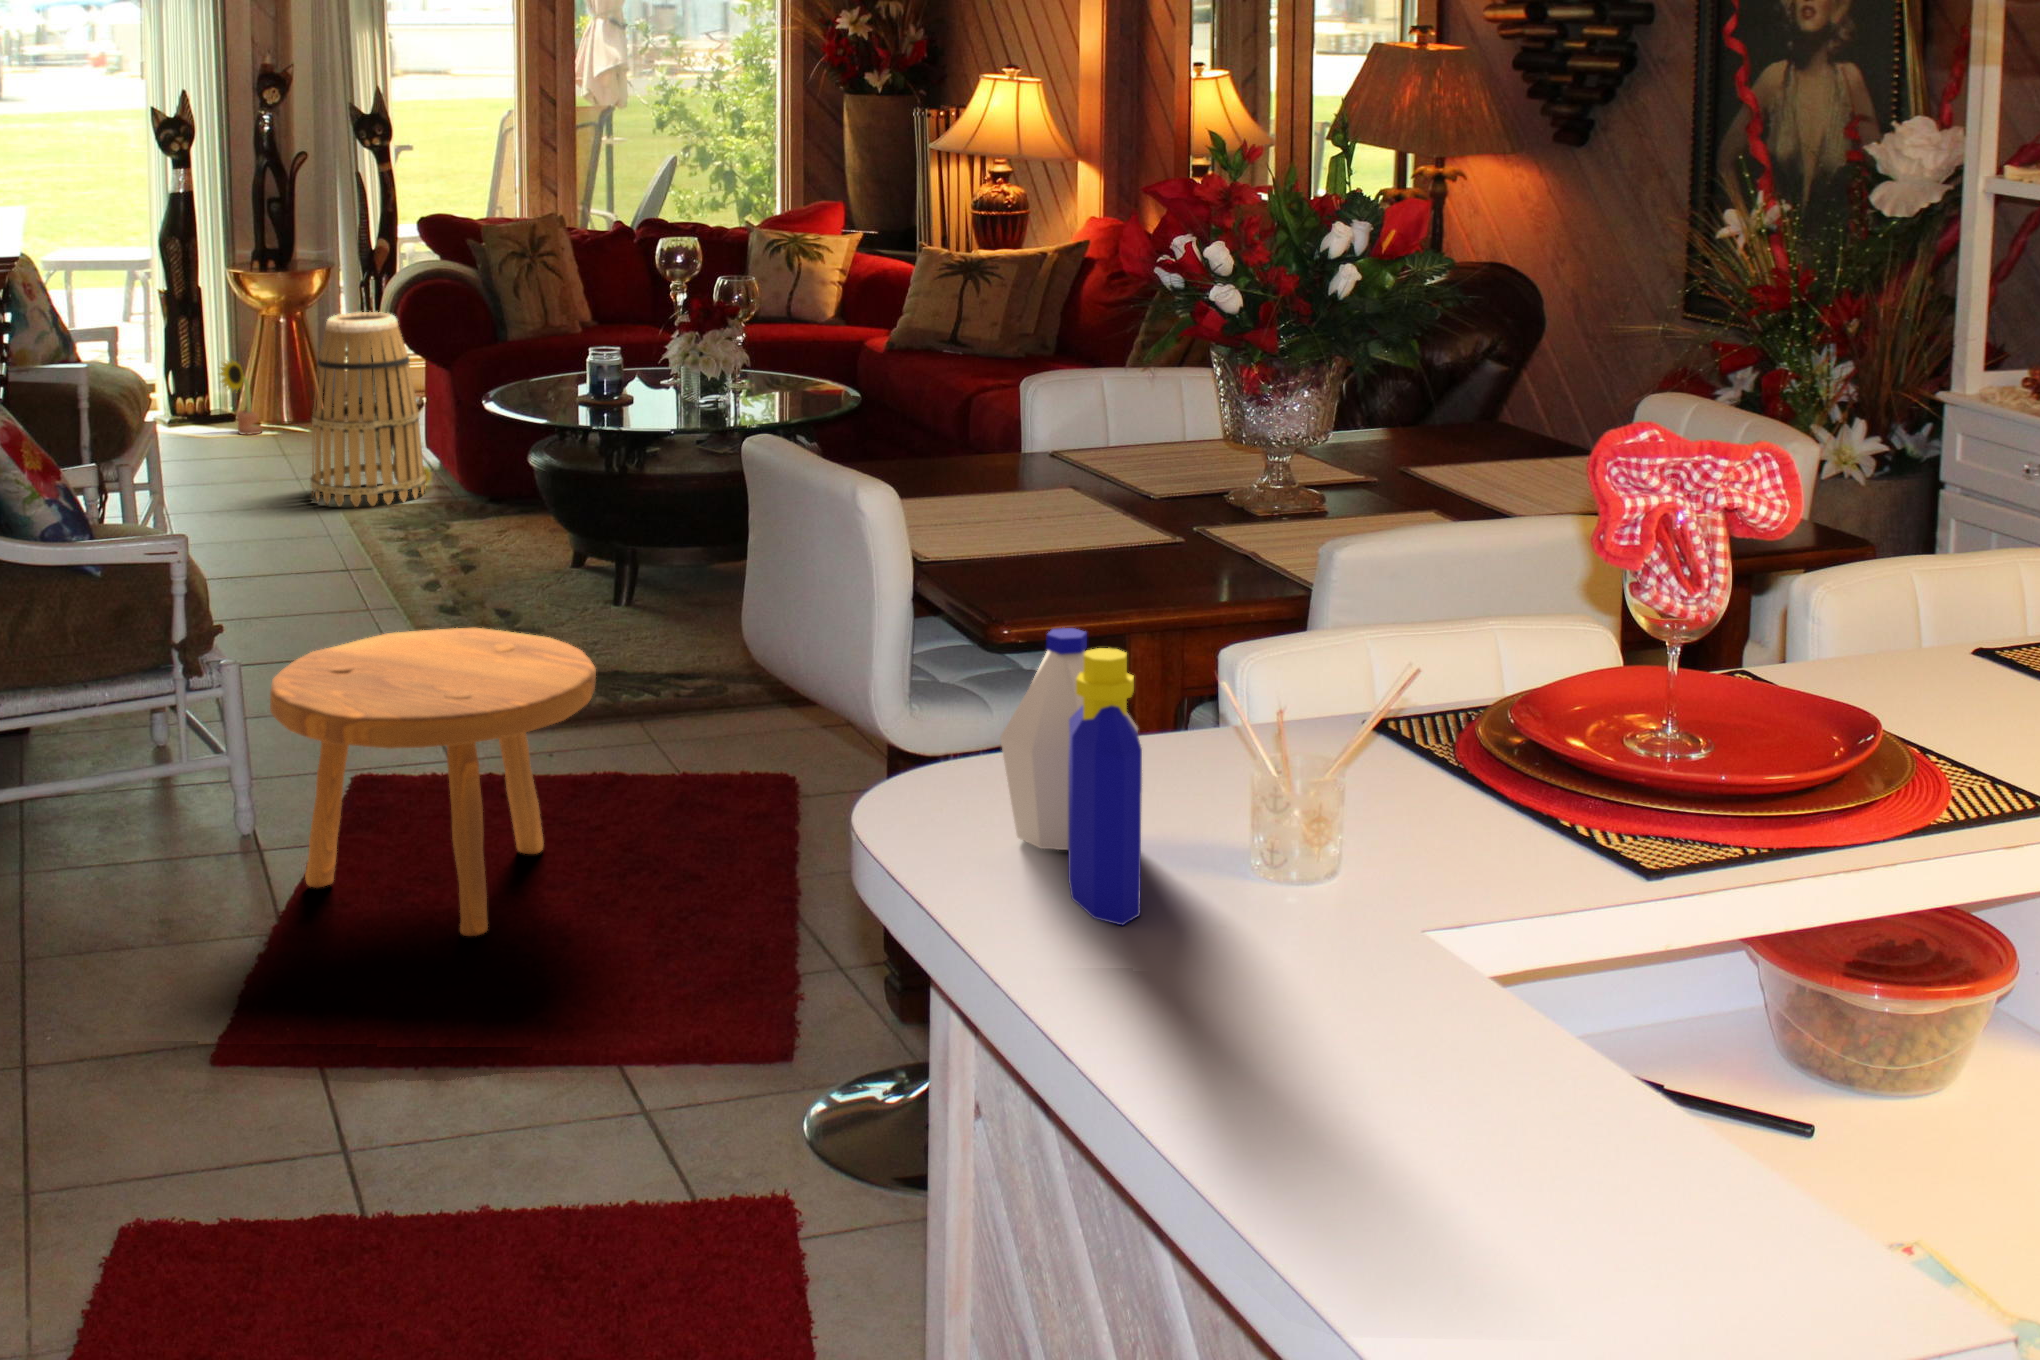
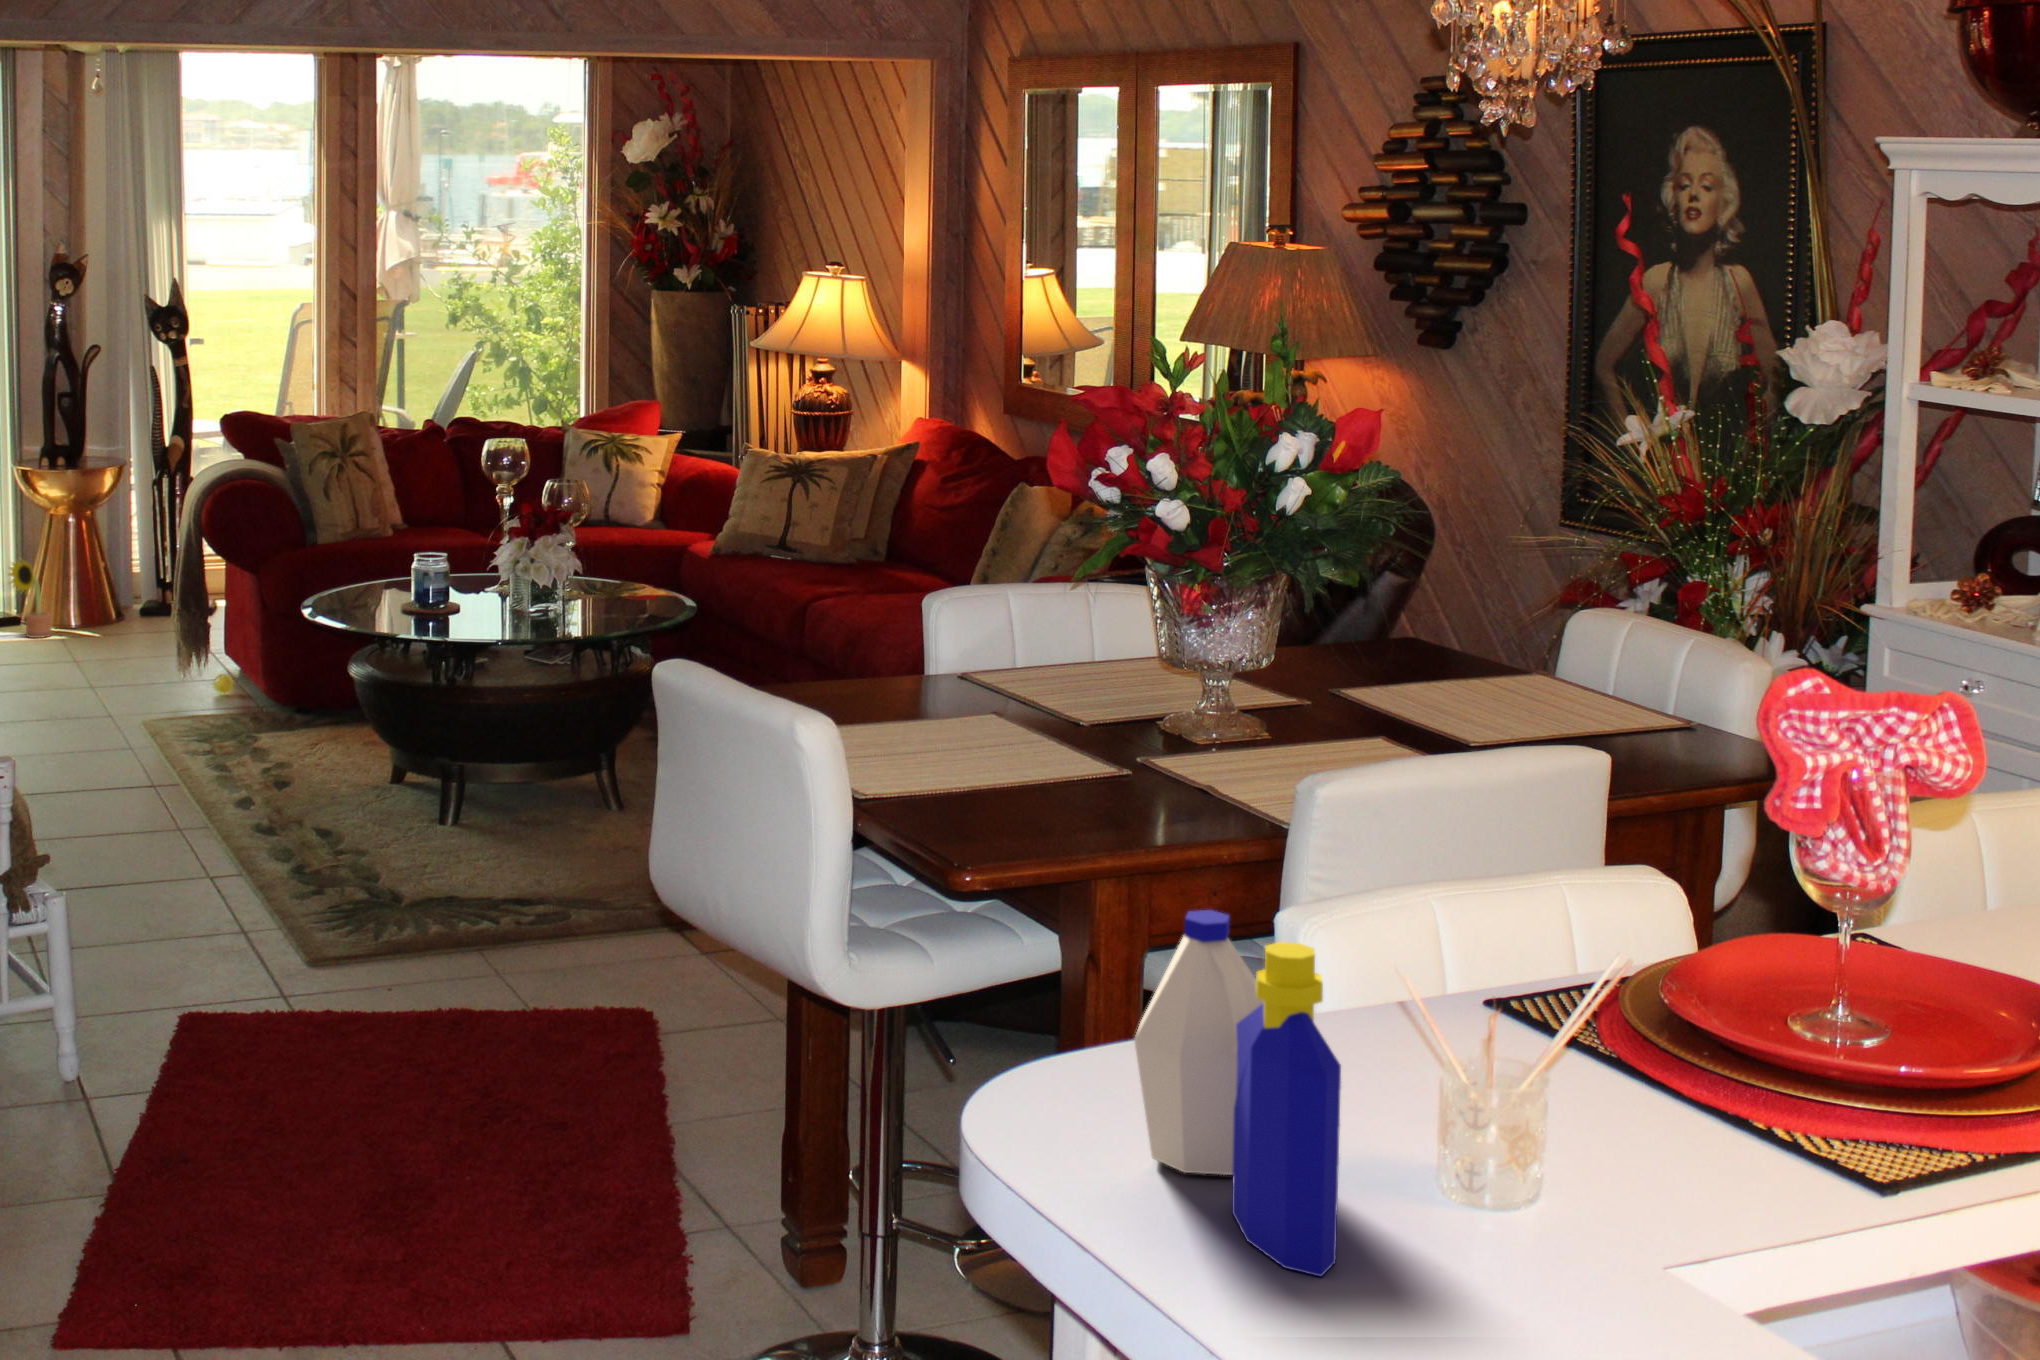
basket: present [311,312,426,507] -> none [110,511,232,716]
footstool: present [270,628,596,936] -> none [115,858,470,1204]

